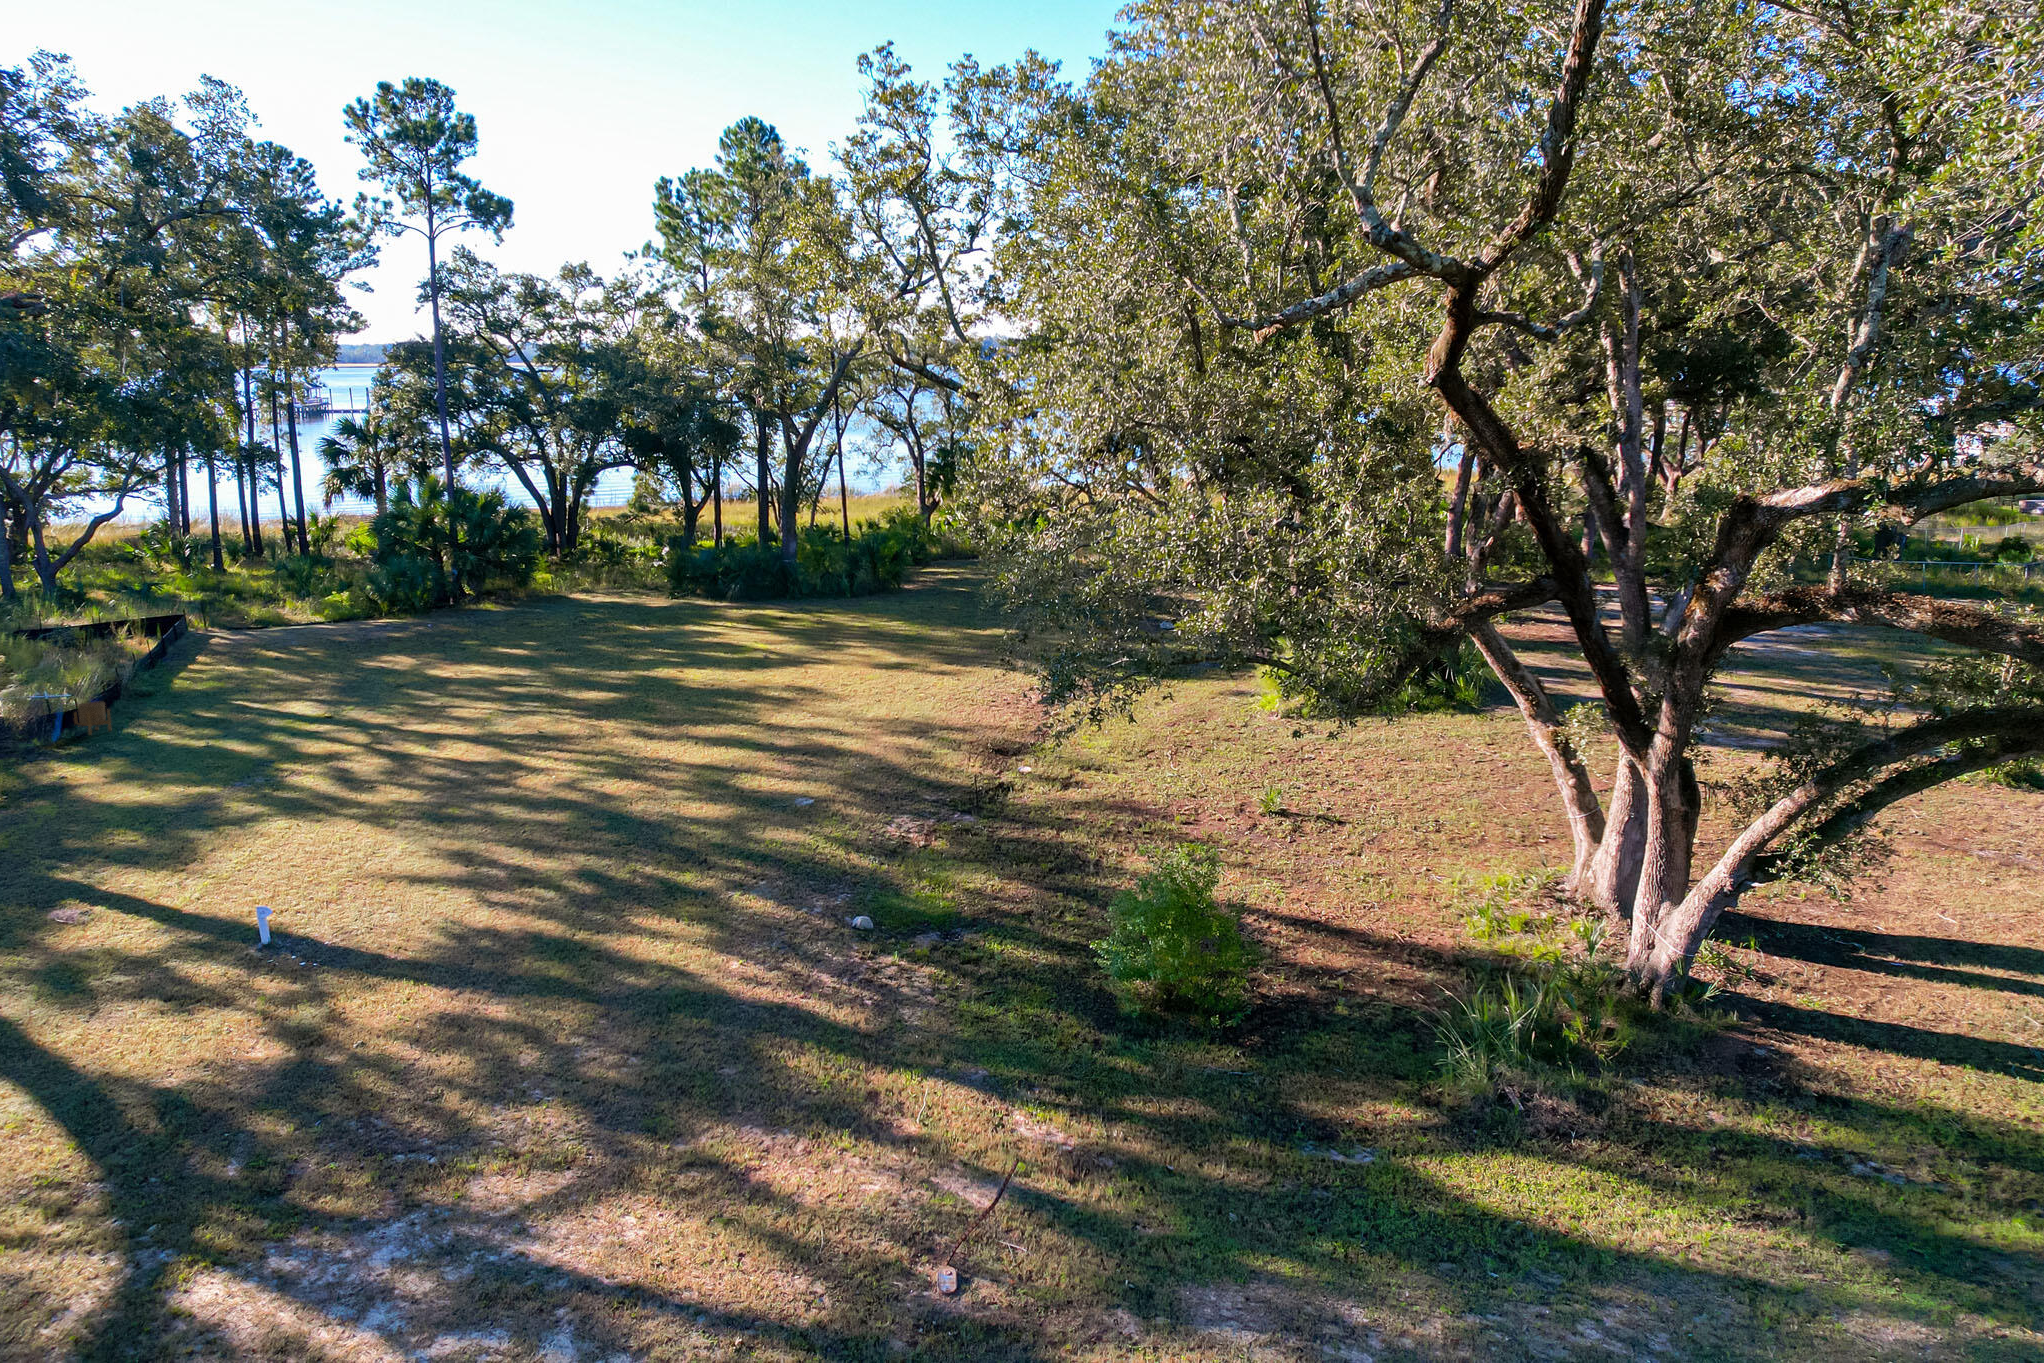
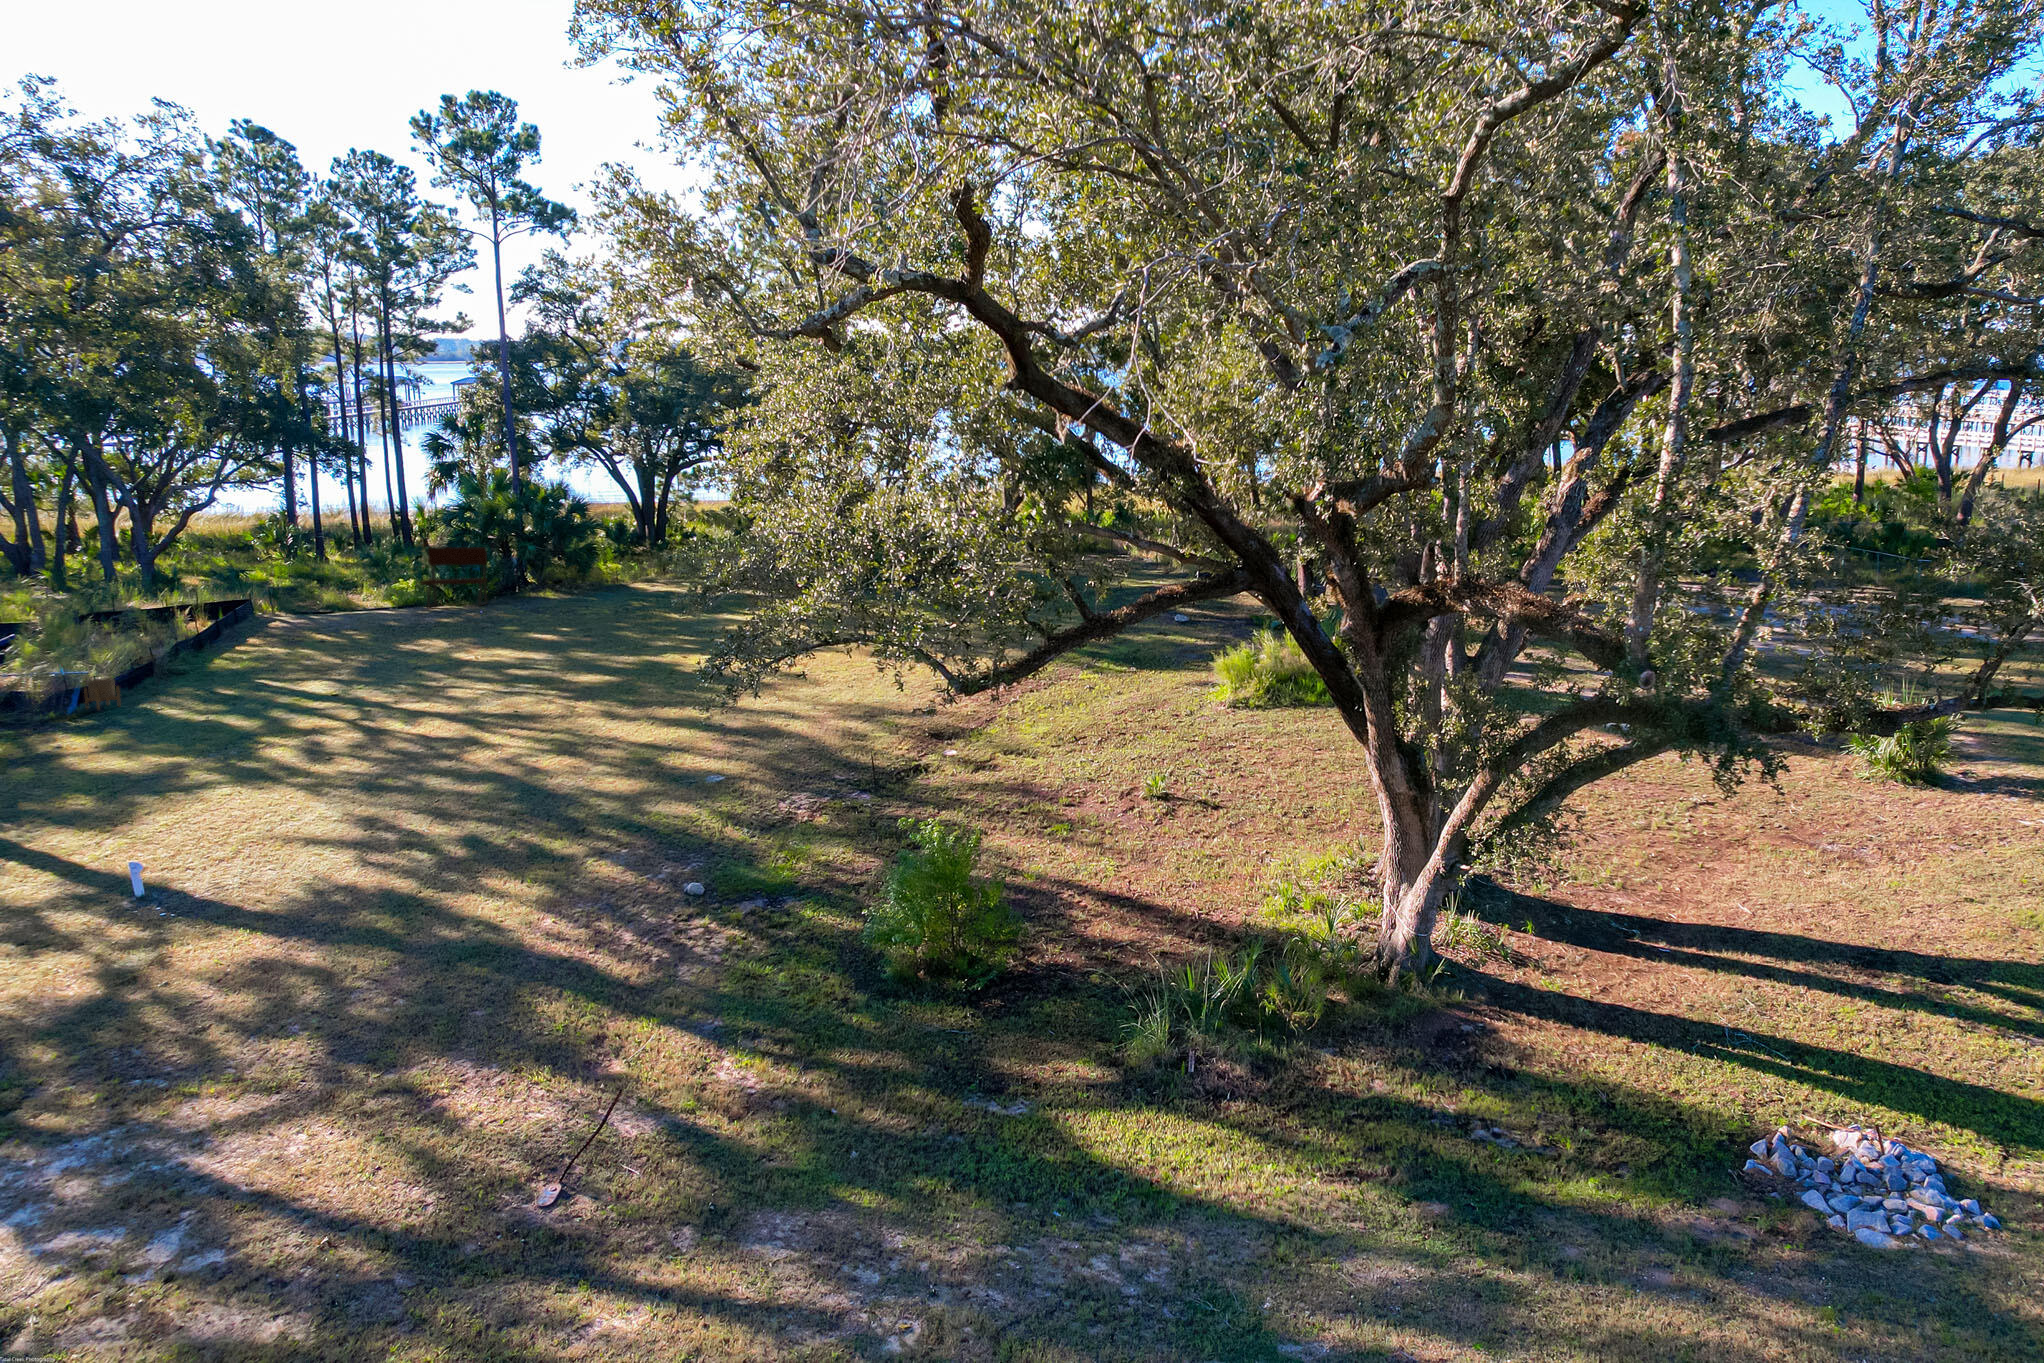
bench: none [360,558,427,621] -> present [421,547,488,607]

